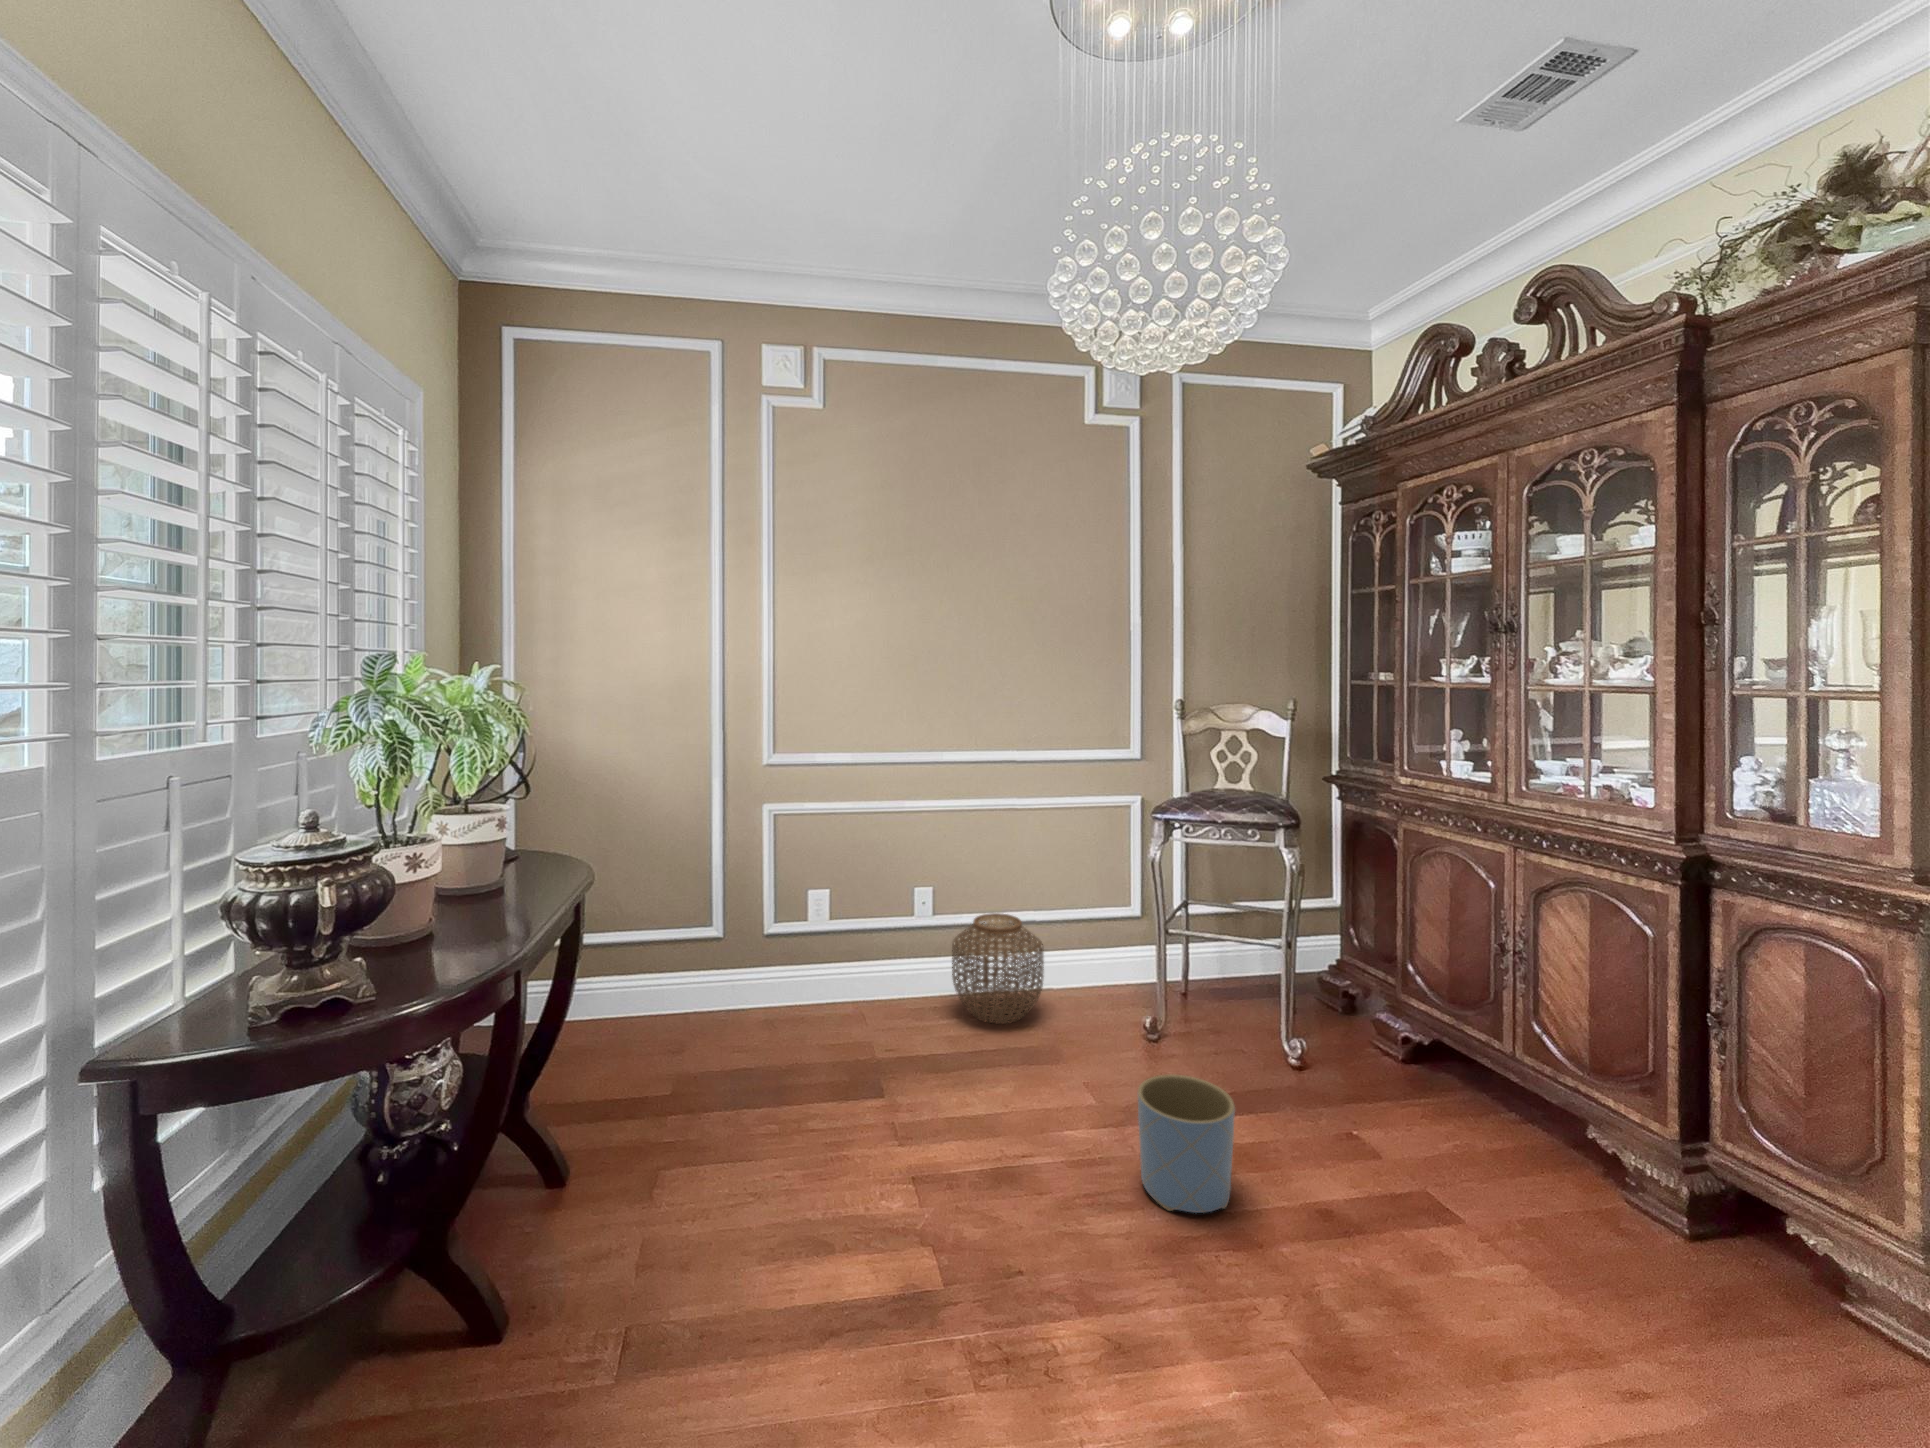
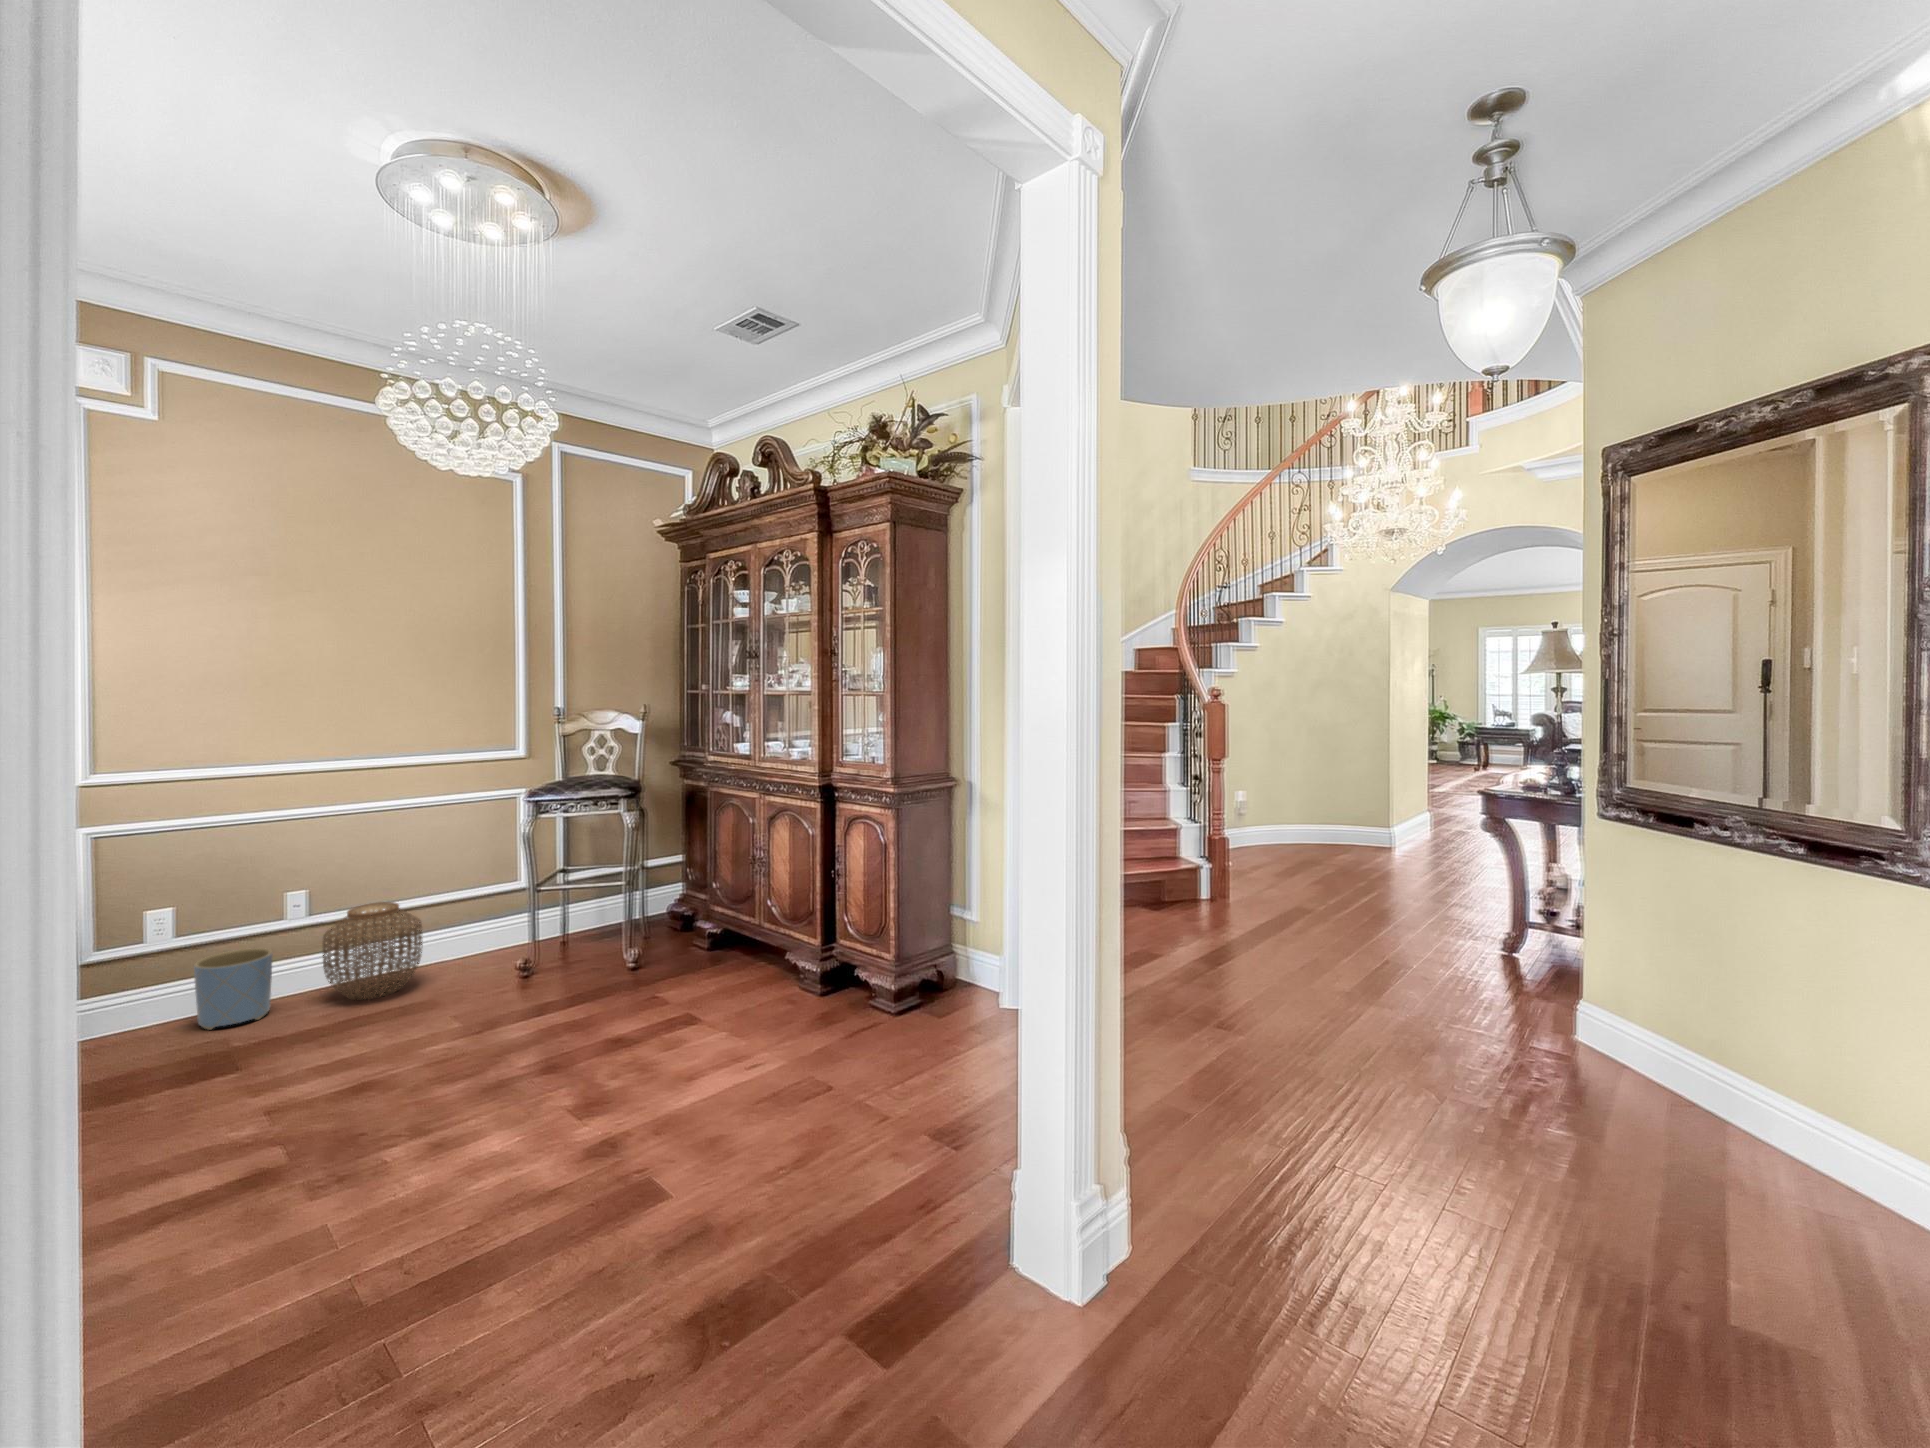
planter: present [1138,1074,1235,1213] -> present [194,948,272,1030]

